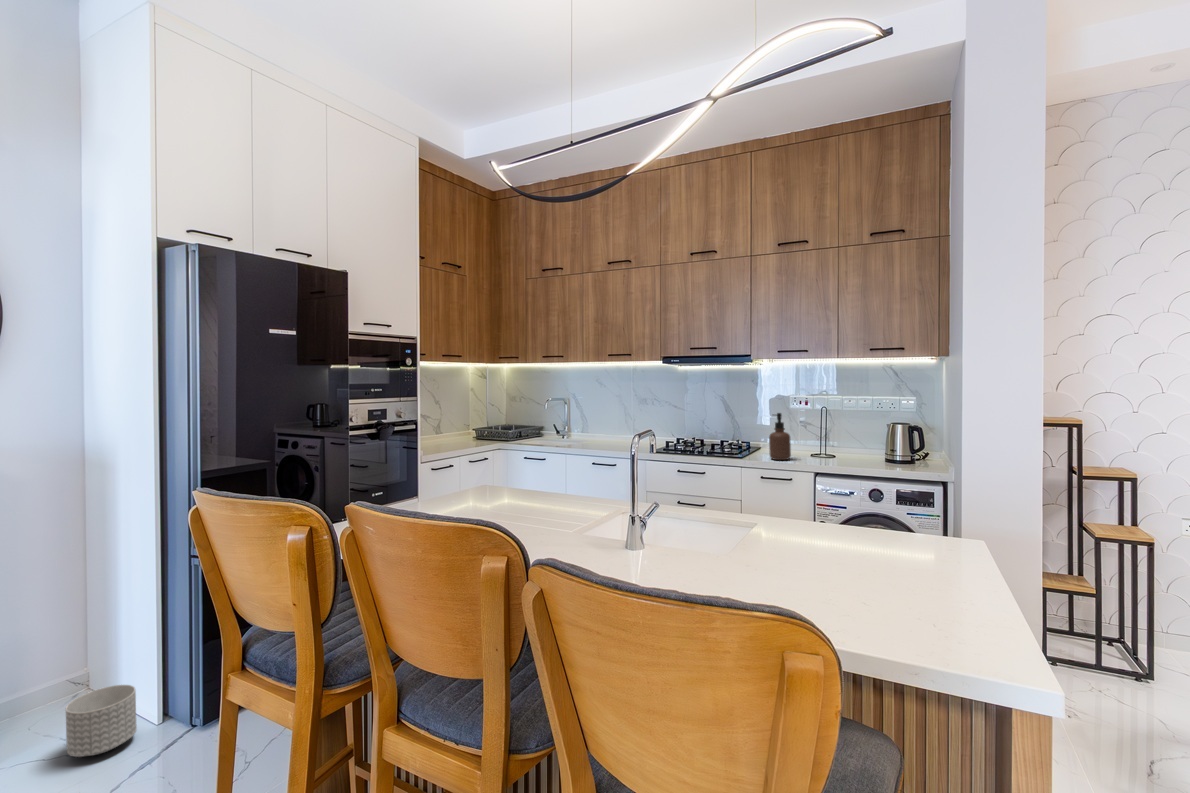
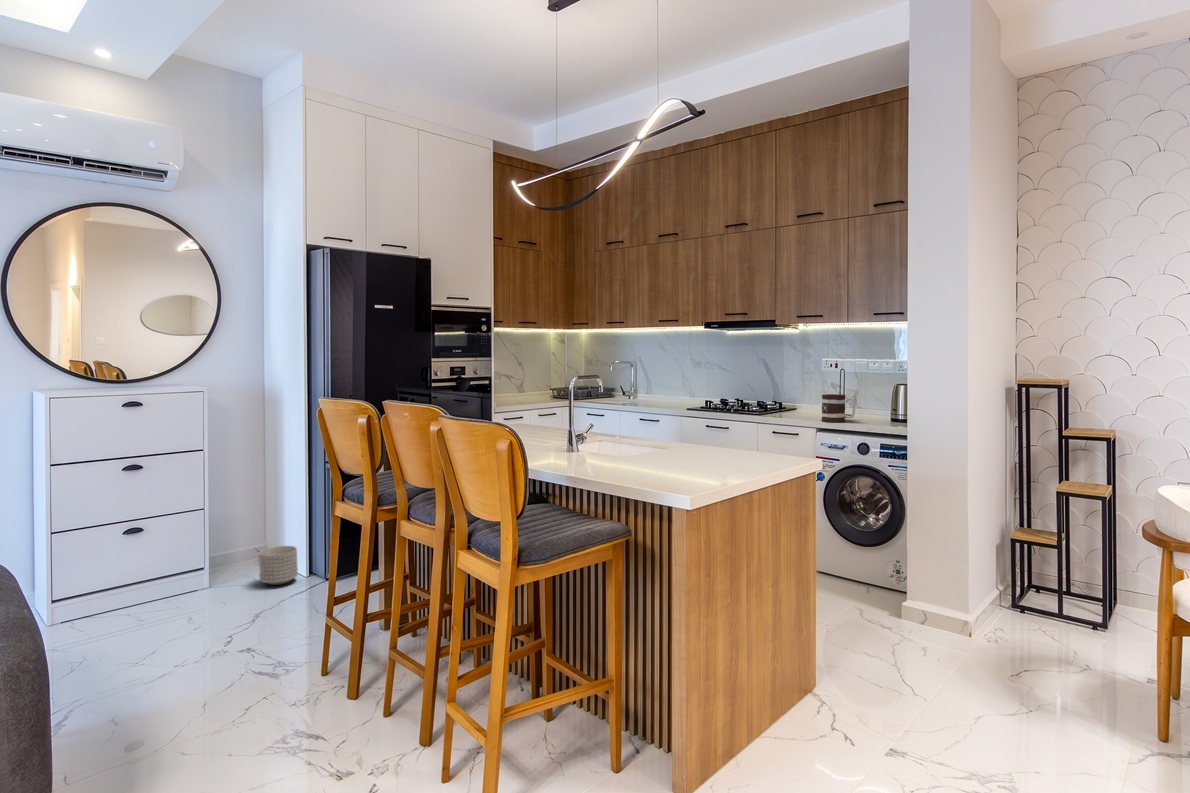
soap dispenser: present [769,413,791,460] -> none [786,376,805,419]
mug: none [811,432,851,463] -> present [822,394,856,422]

